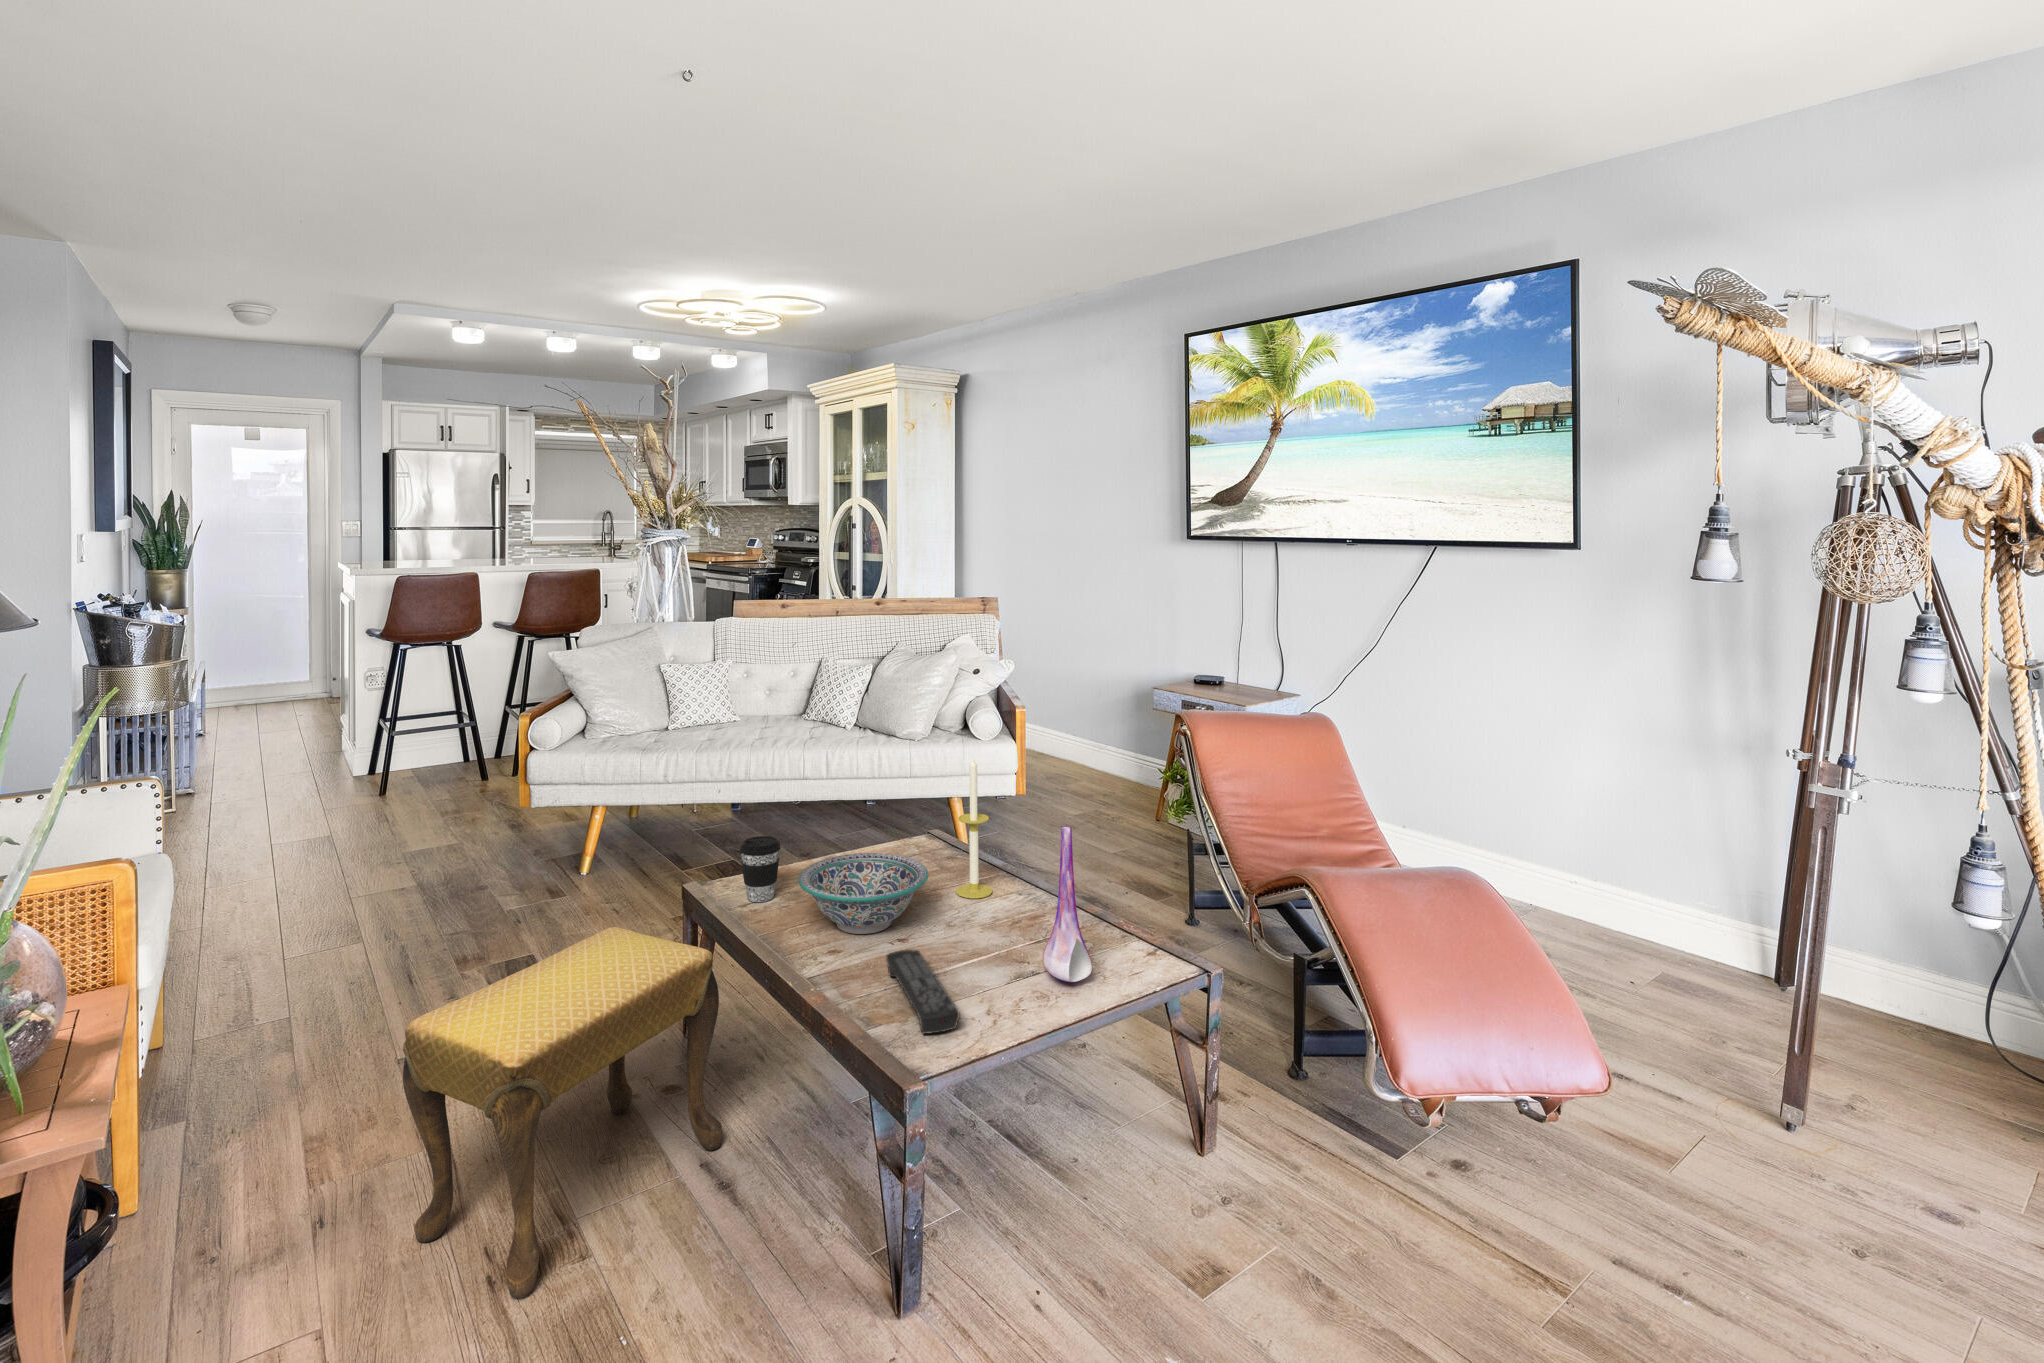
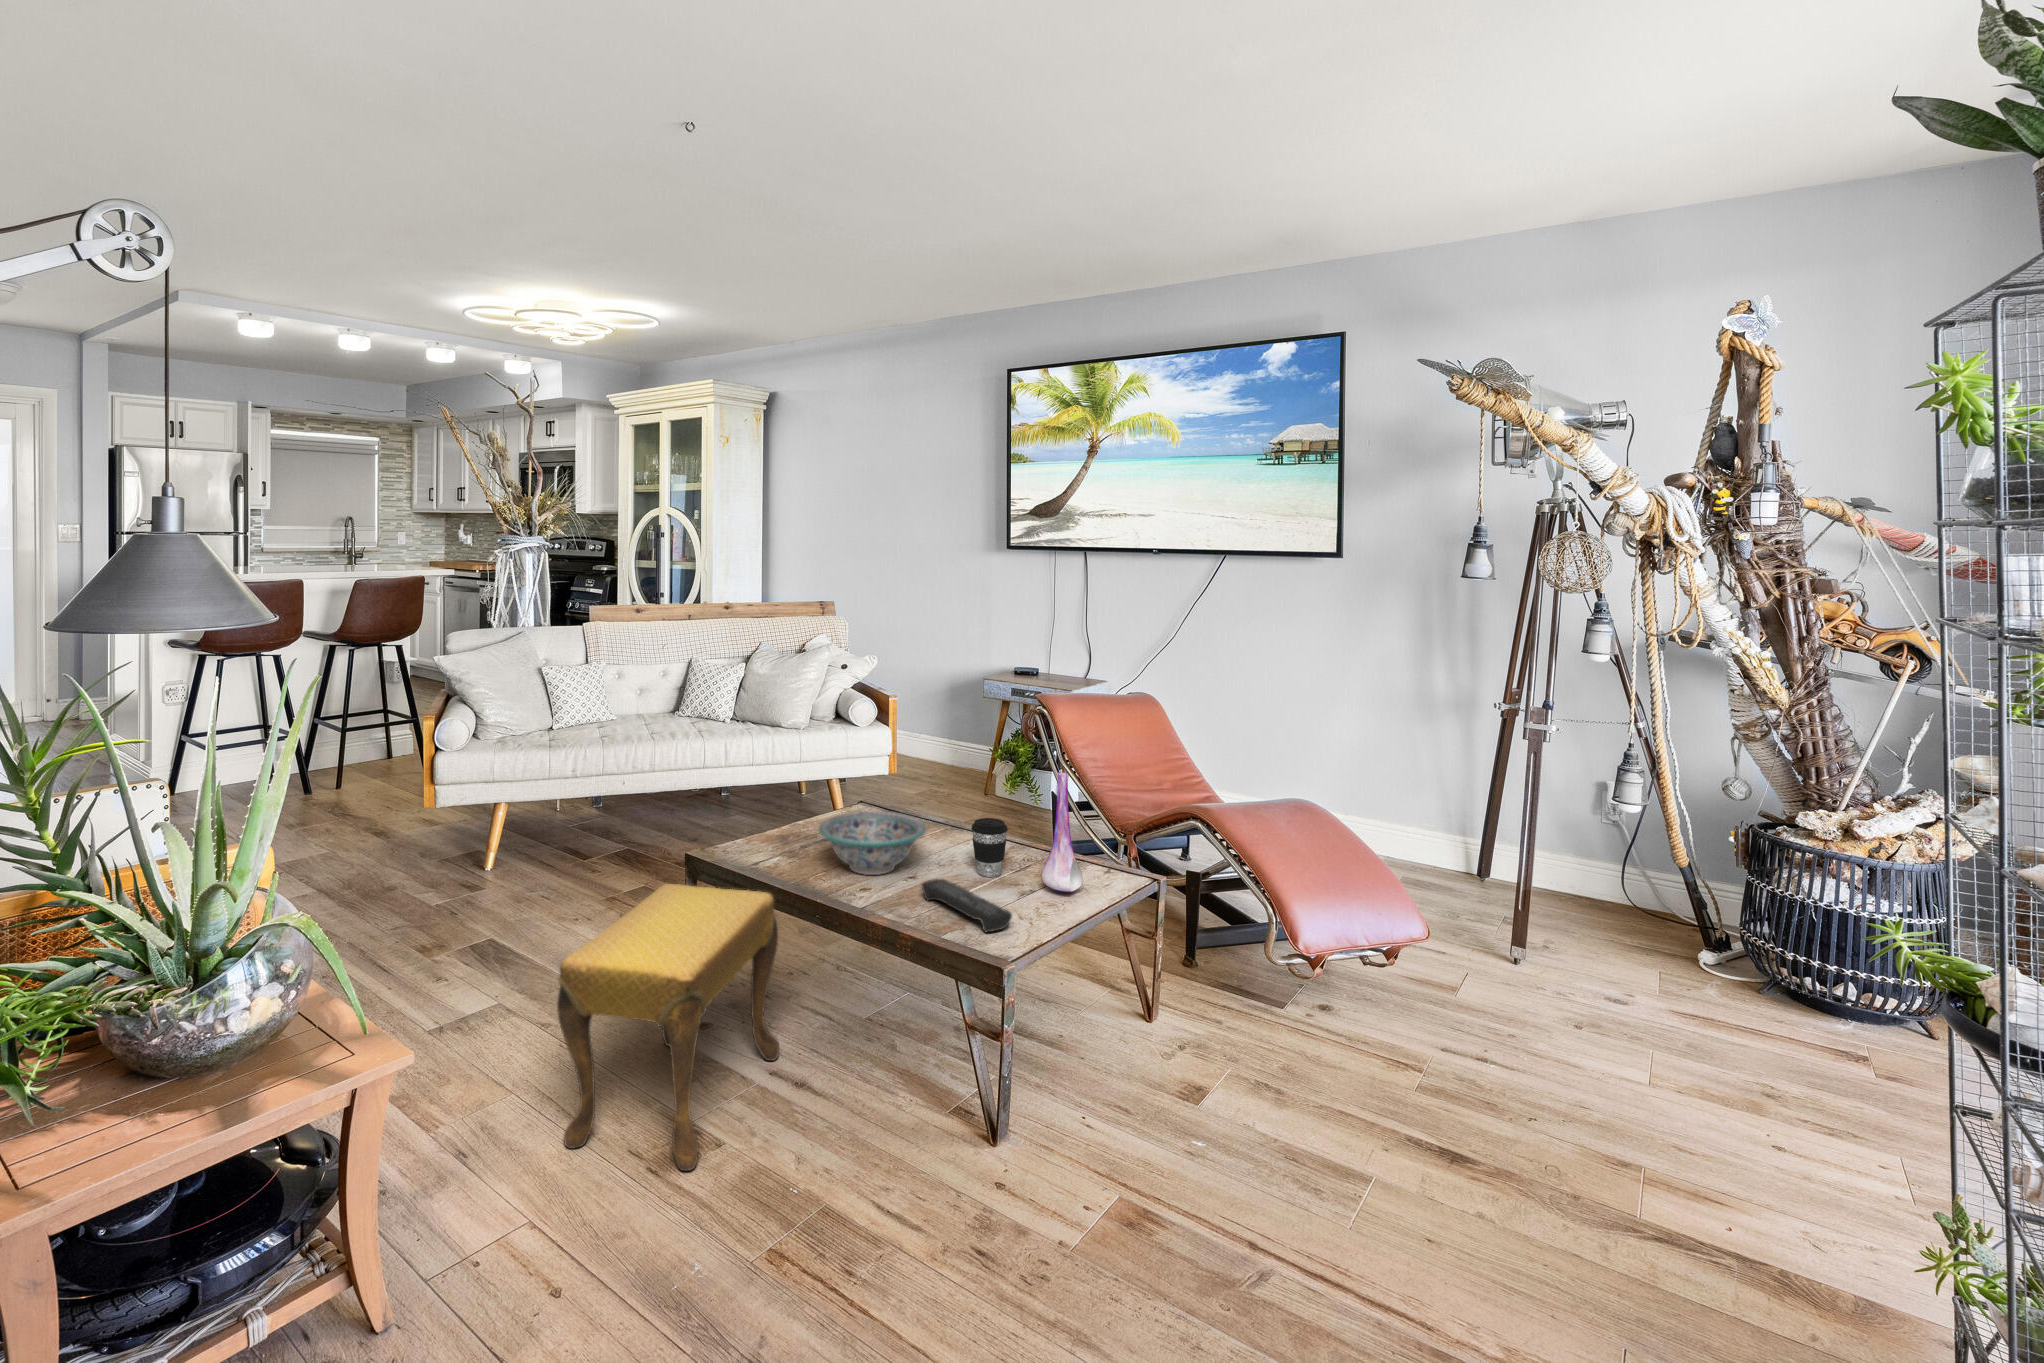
candle: present [956,757,992,898] -> none [926,727,956,845]
coffee cup: present [740,836,781,902] -> present [971,818,1008,877]

